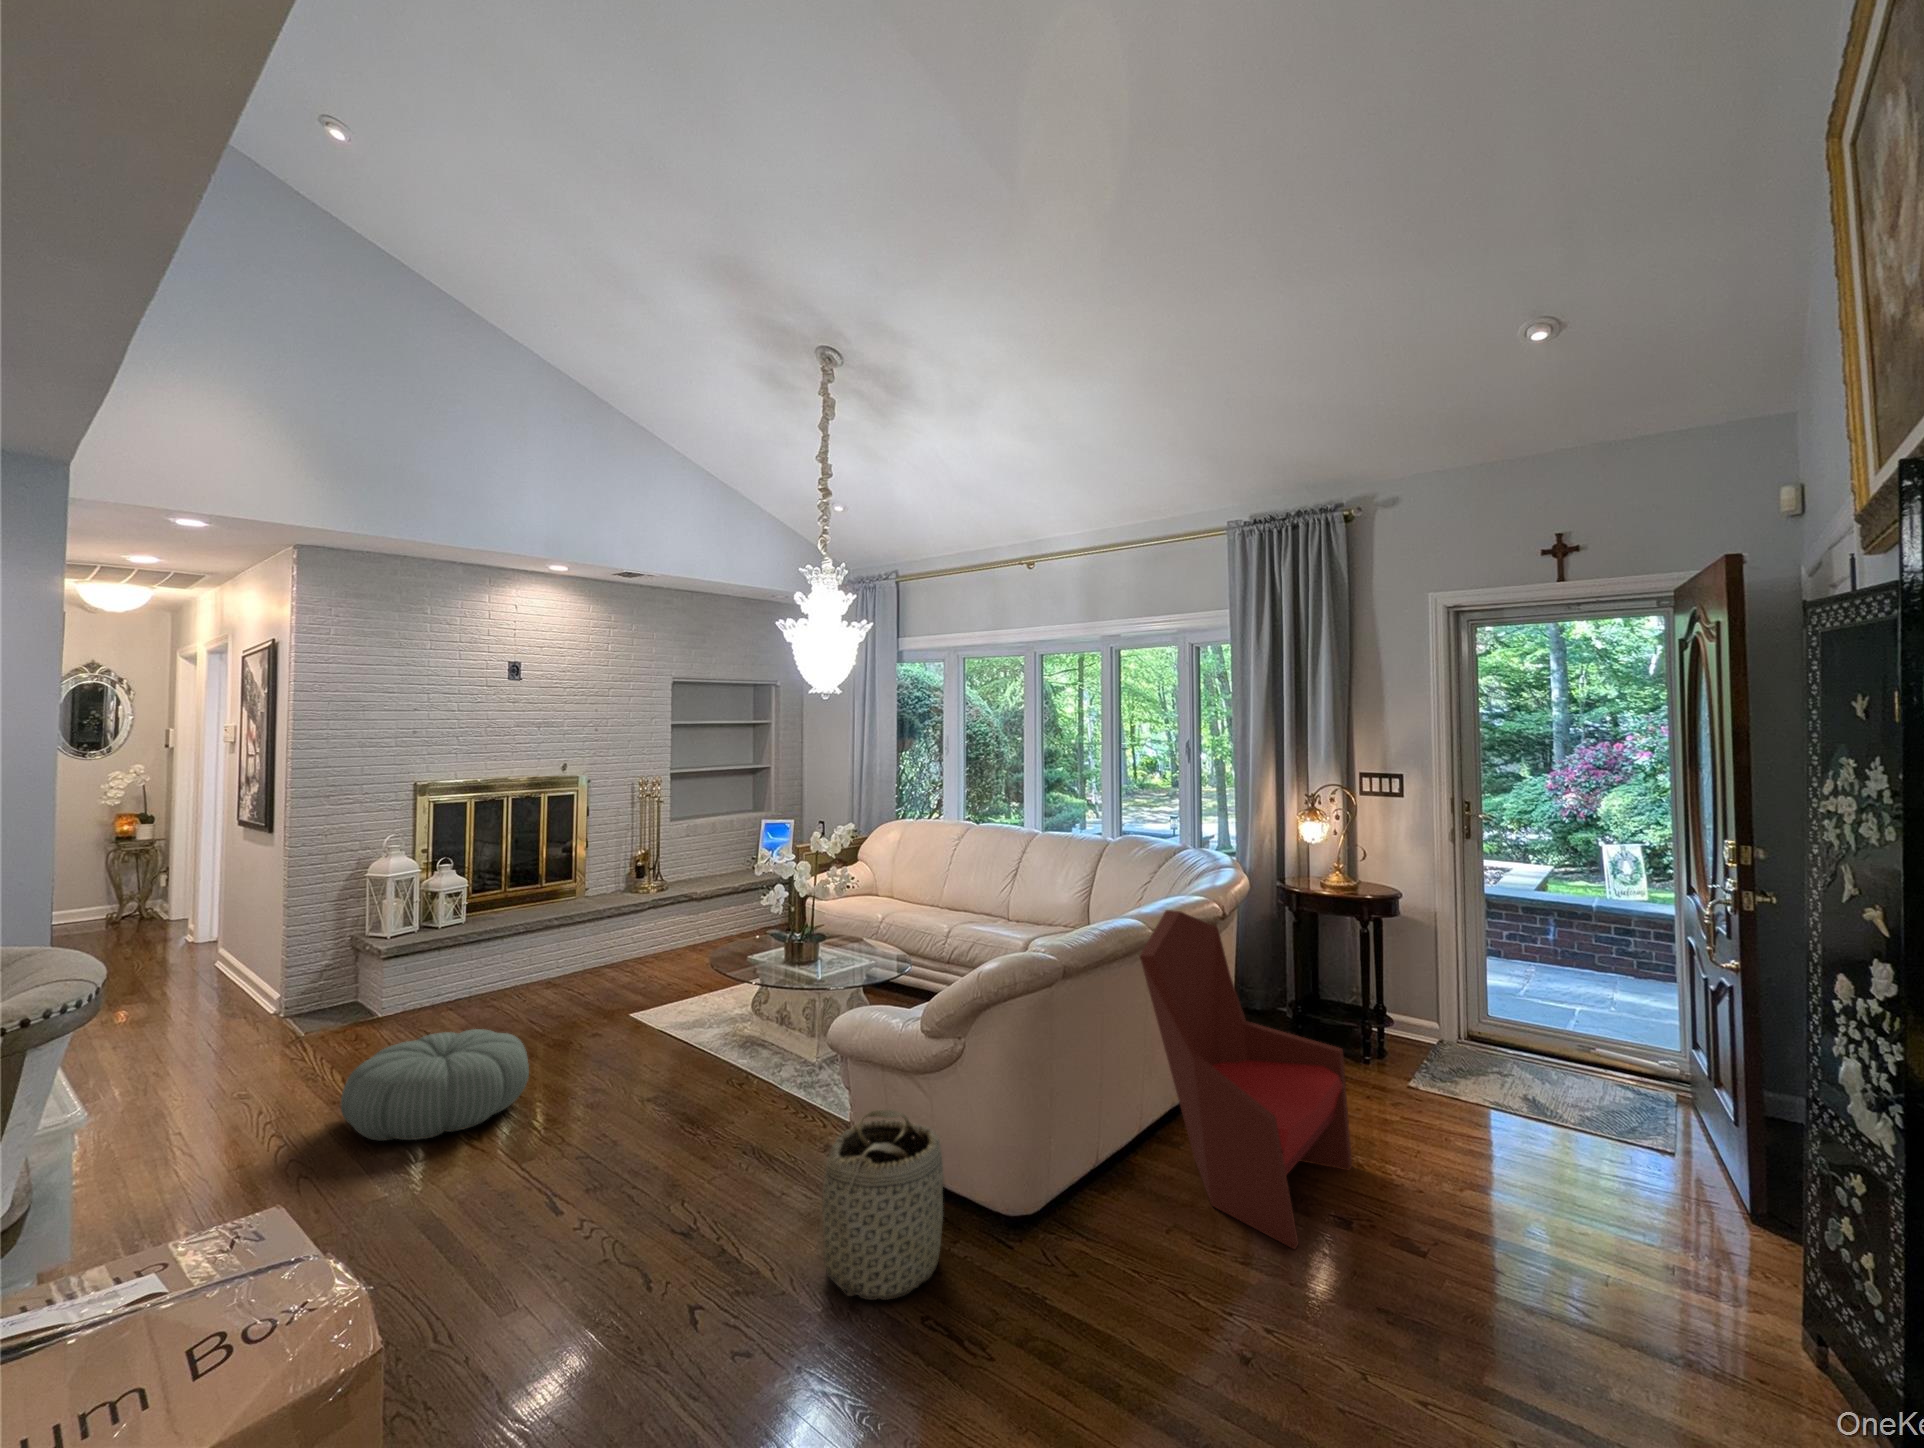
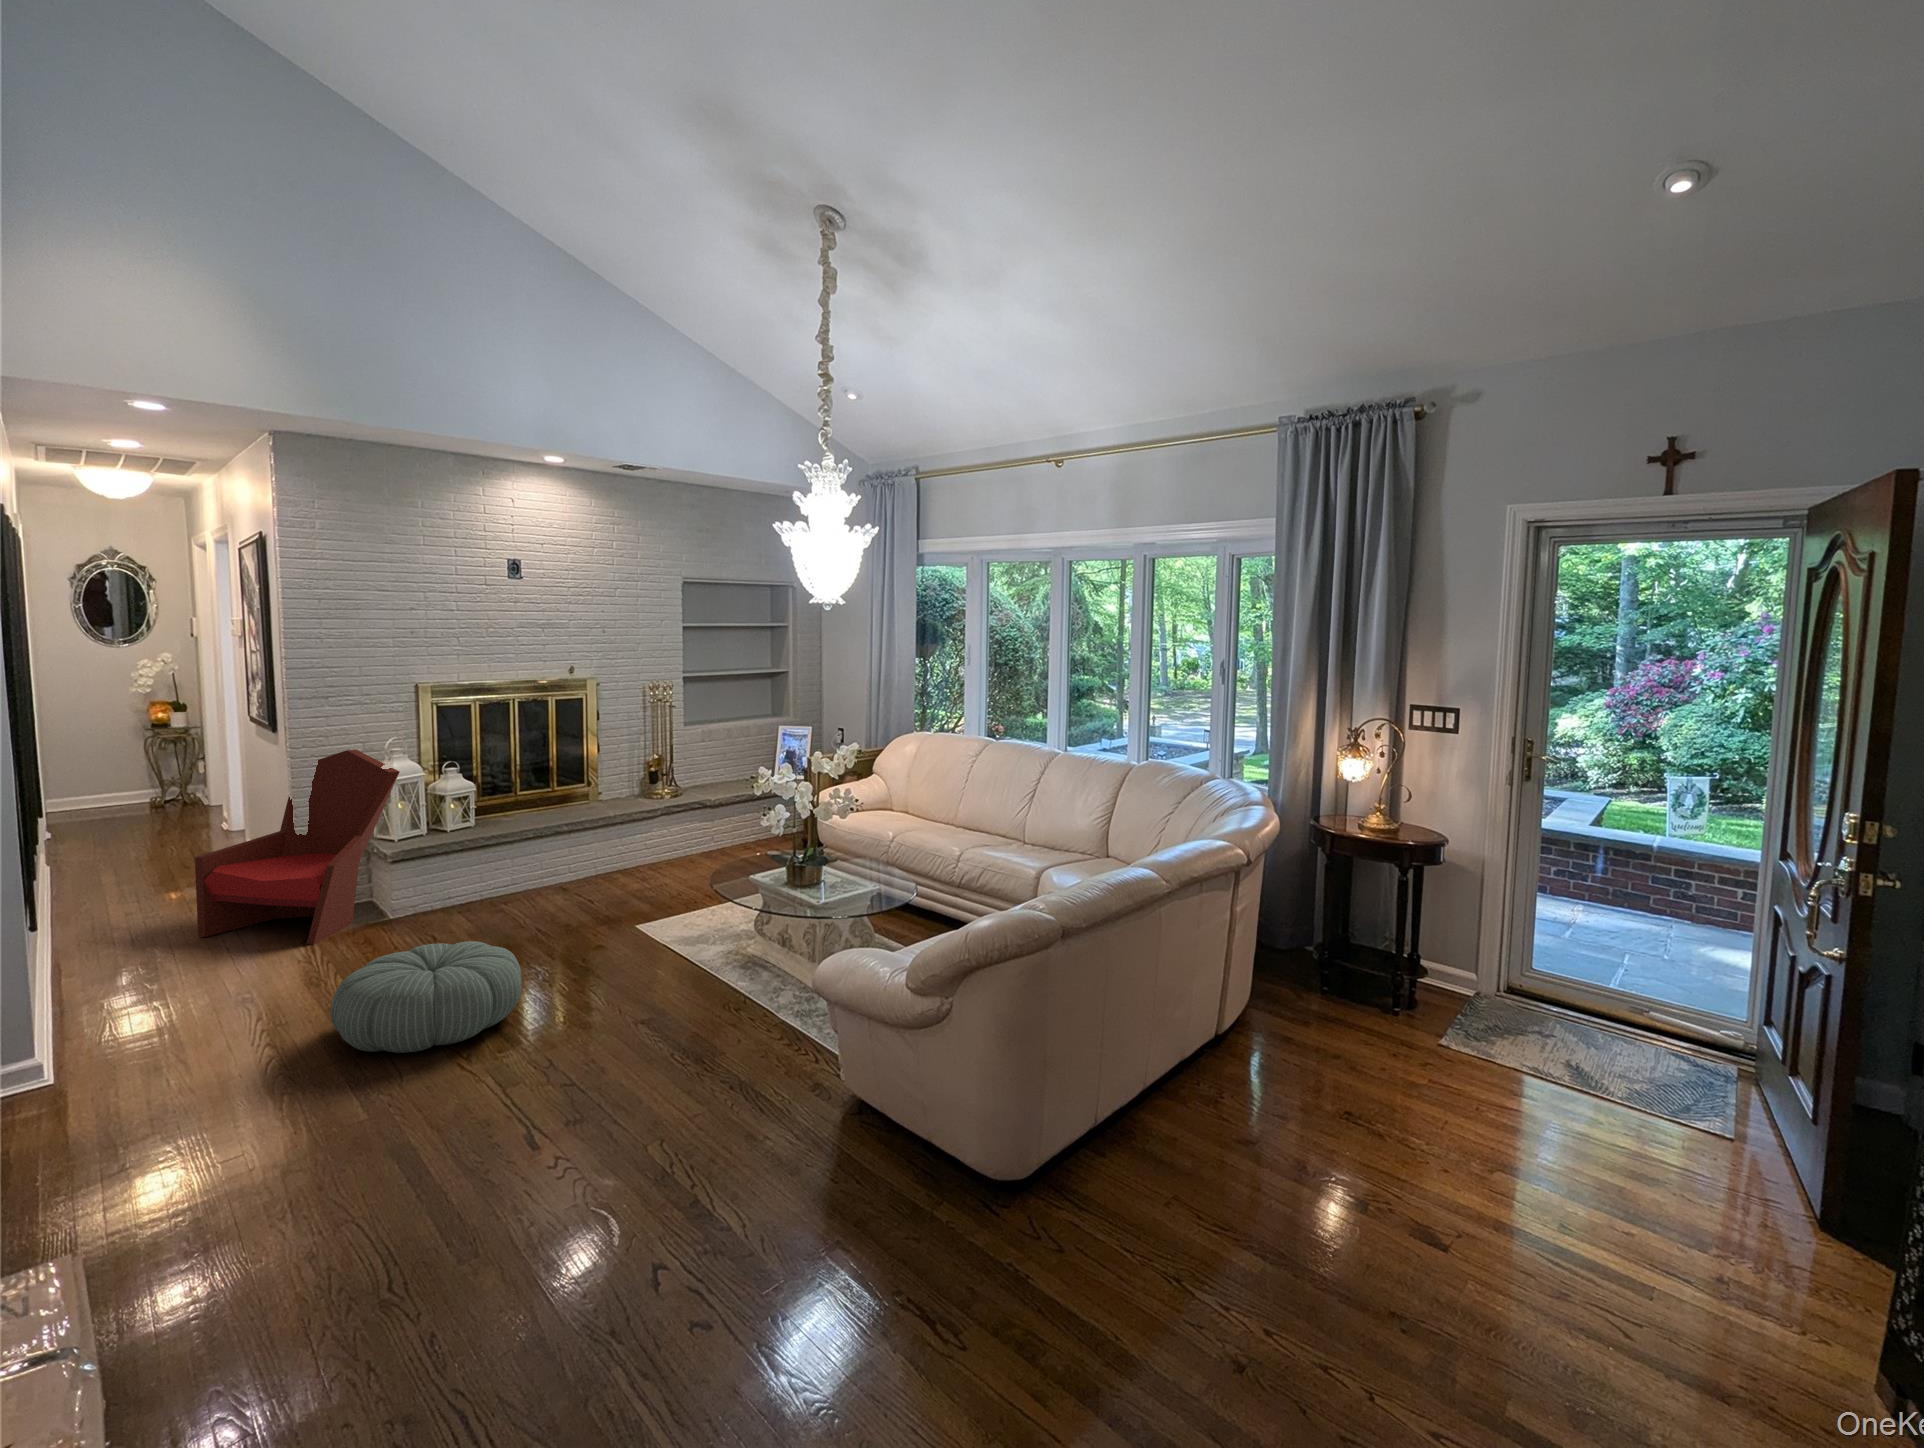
armchair: present [1140,910,1352,1249] -> present [195,749,400,945]
basket: present [822,1110,943,1300] -> none [794,1062,921,1262]

